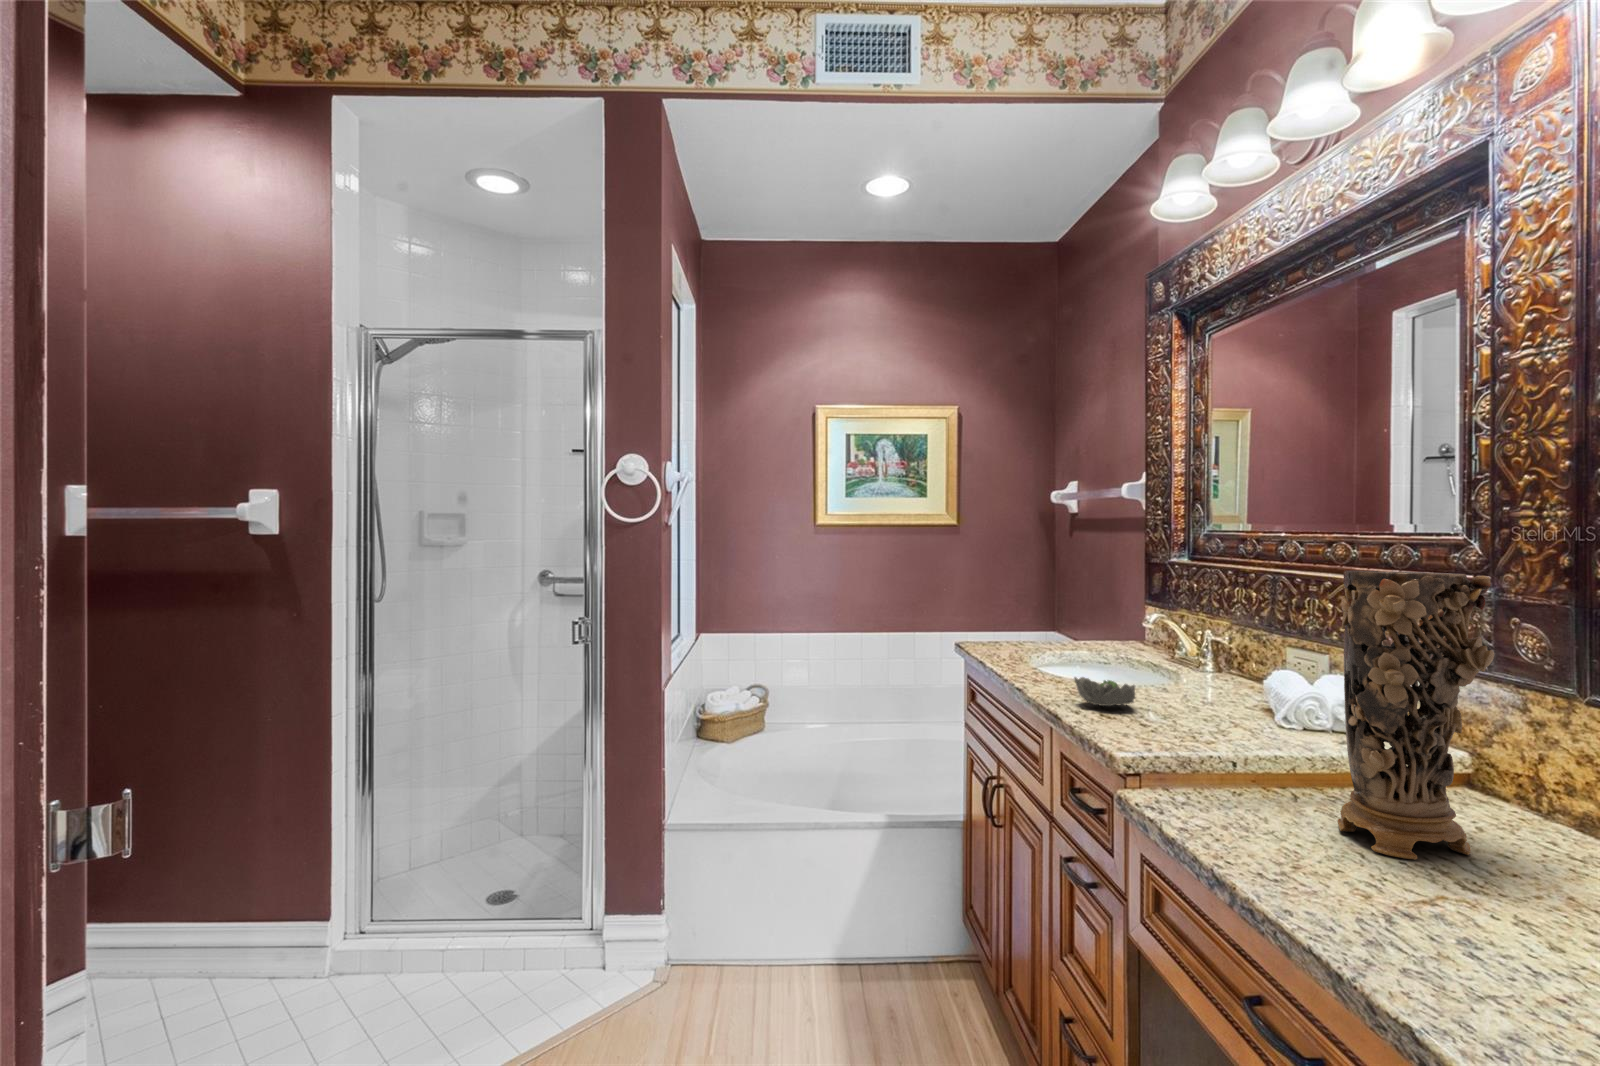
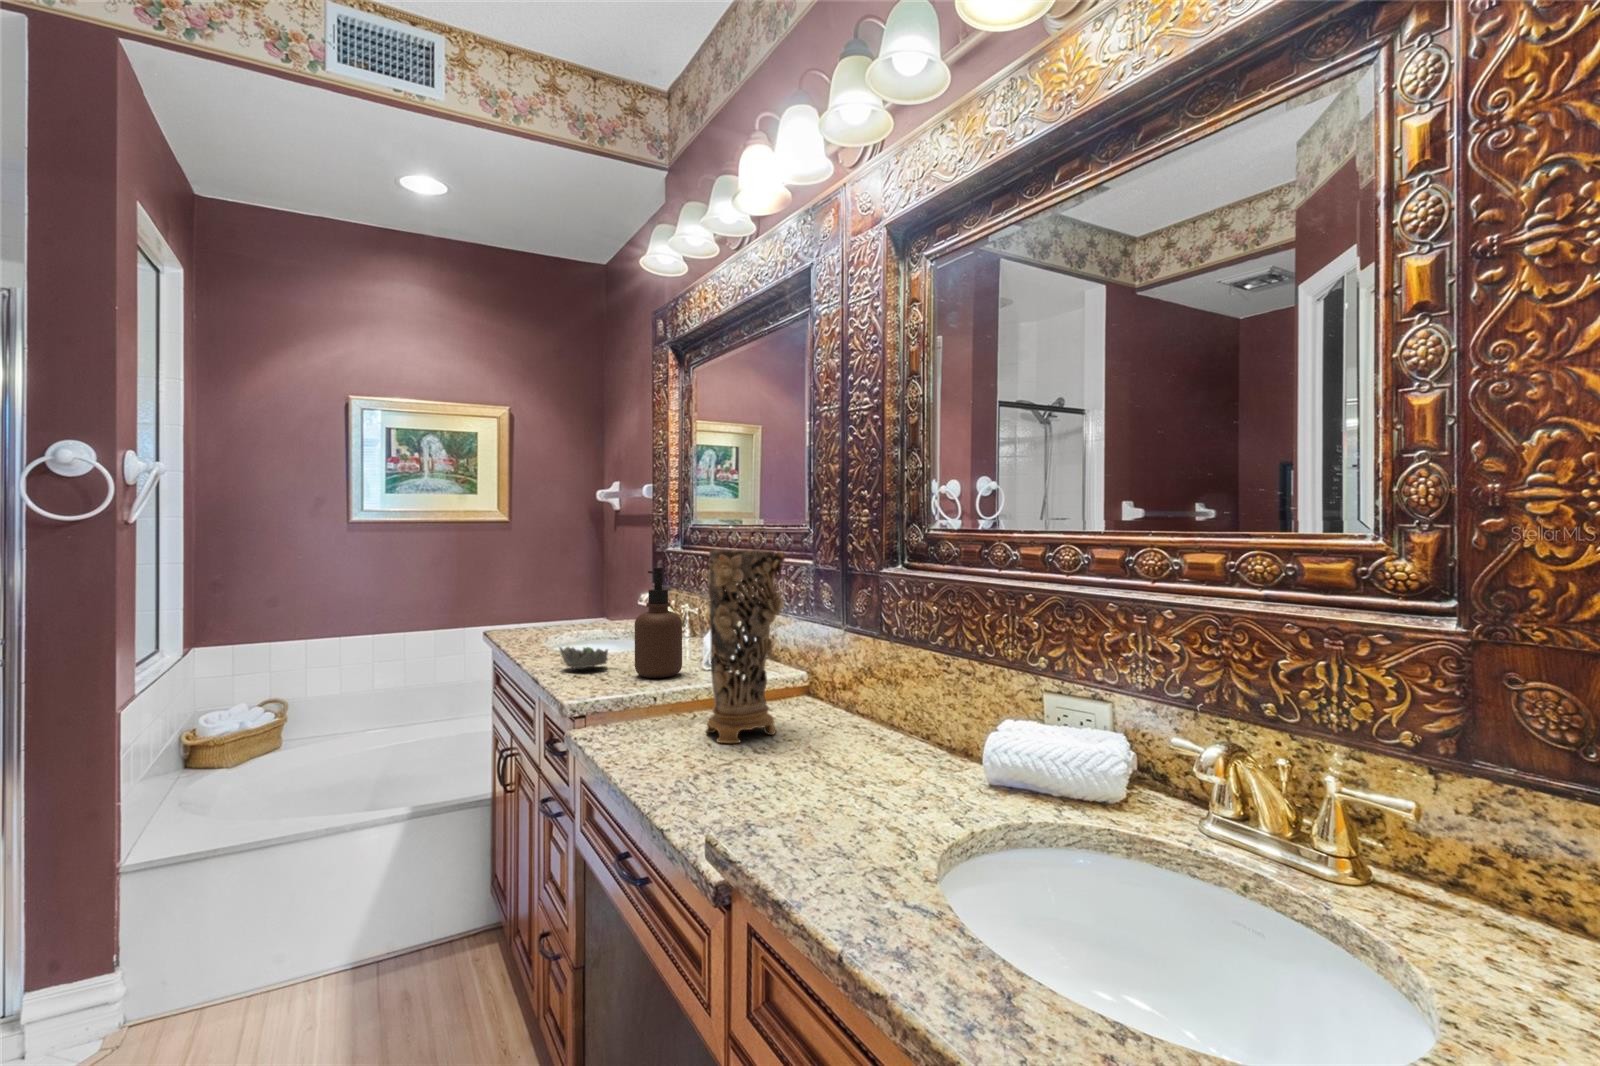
soap dispenser: none [1181,588,1251,732] -> present [635,568,682,678]

